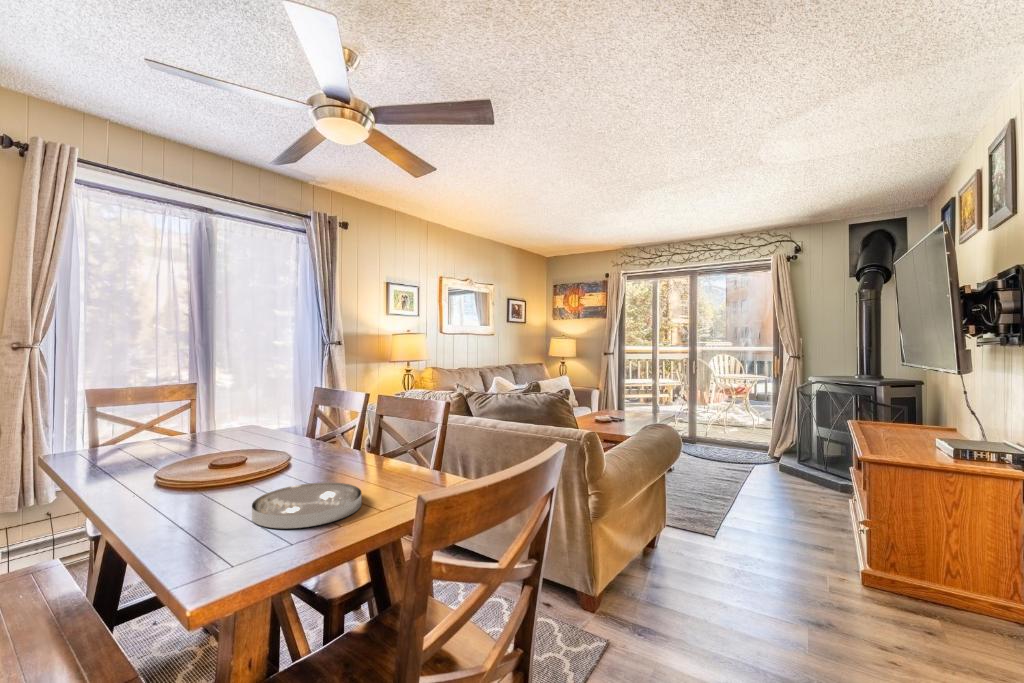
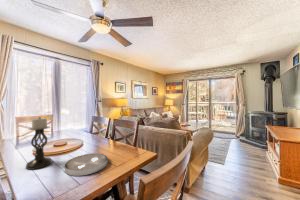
candle holder: none [148,382,214,517] -> present [26,117,52,170]

